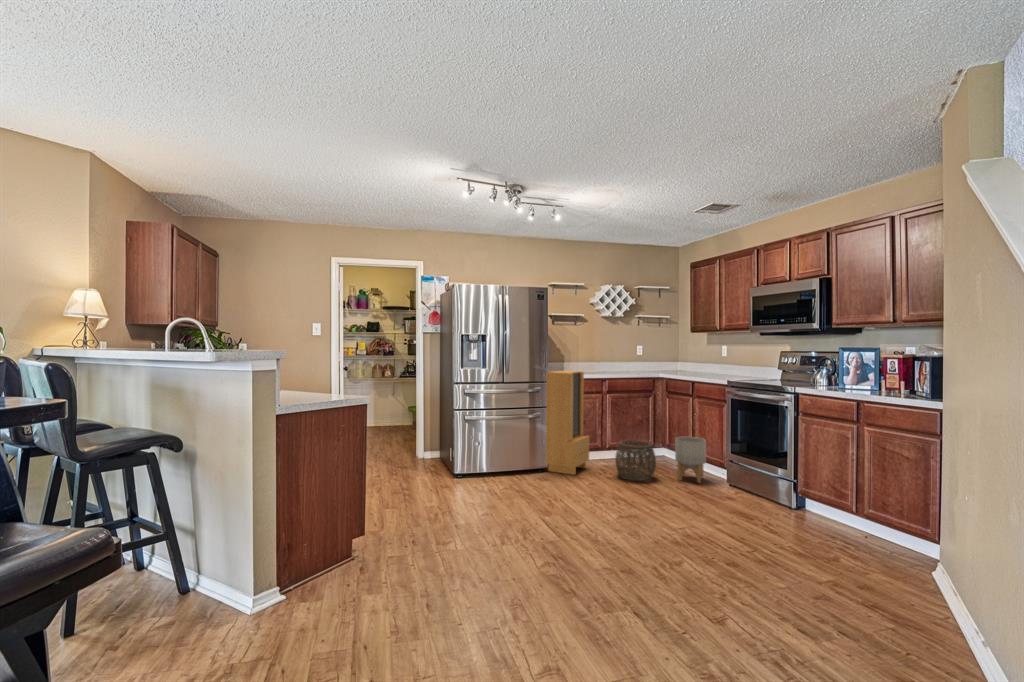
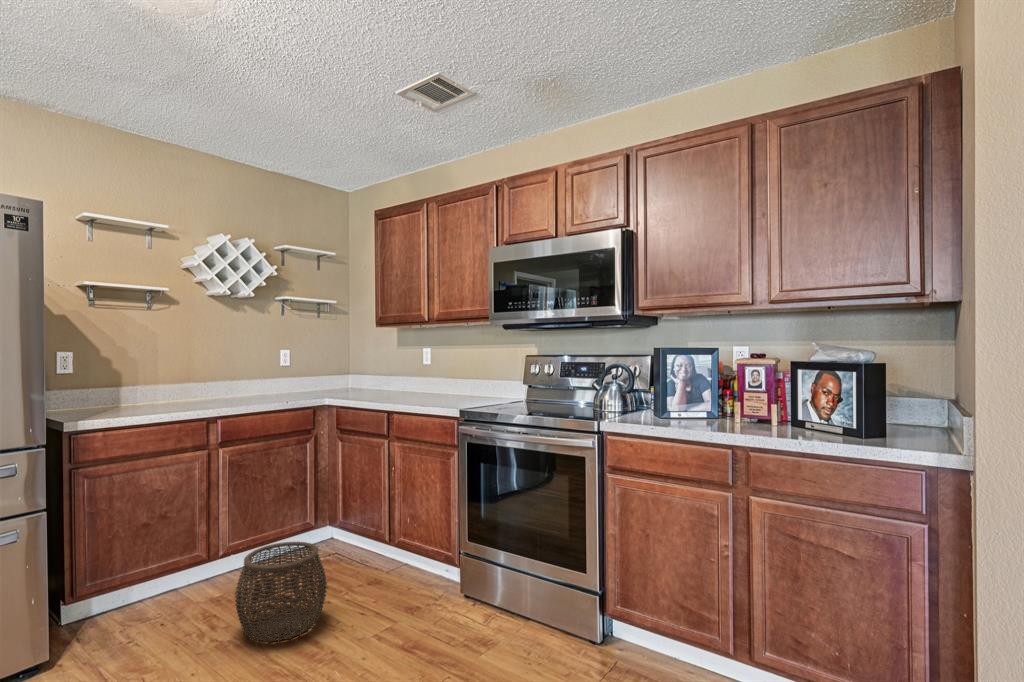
storage cabinet: present [546,371,589,475] -> none [41,409,174,670]
planter: present [675,437,706,483] -> none [362,515,418,609]

